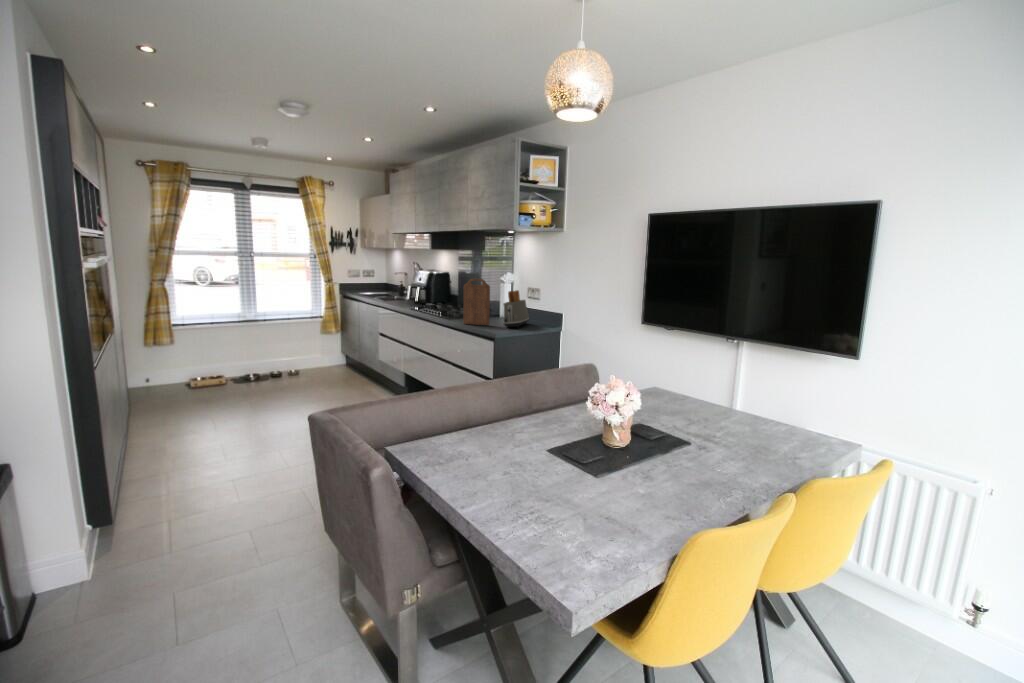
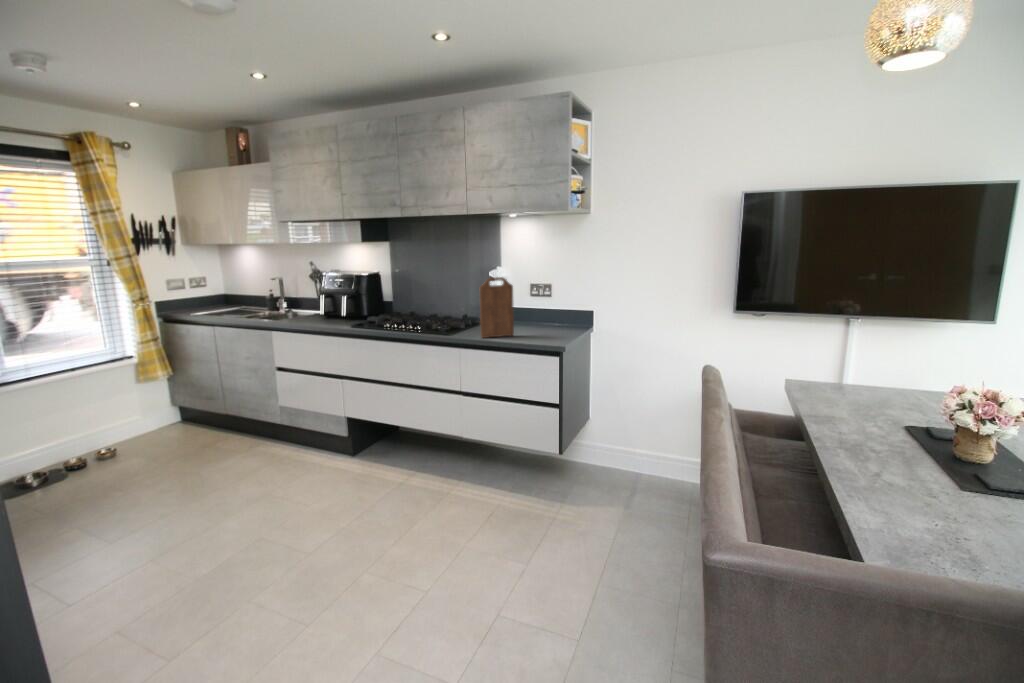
toaster: present [503,290,529,328] -> none [525,288,556,335]

